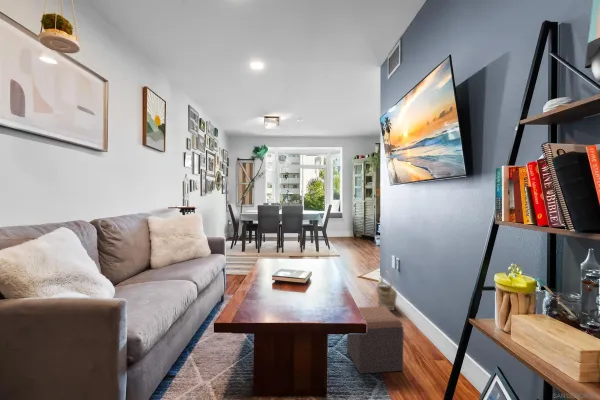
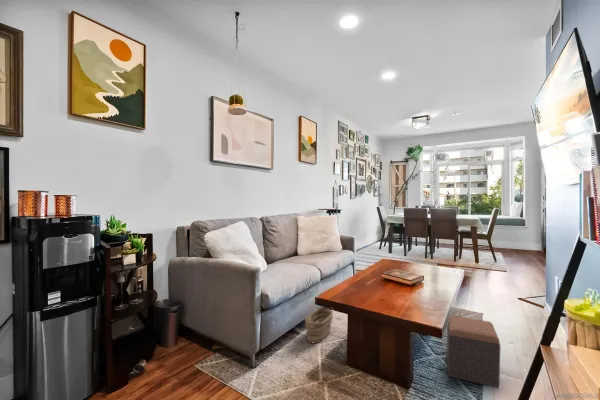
basket: present [377,278,397,311] -> present [305,305,333,343]

